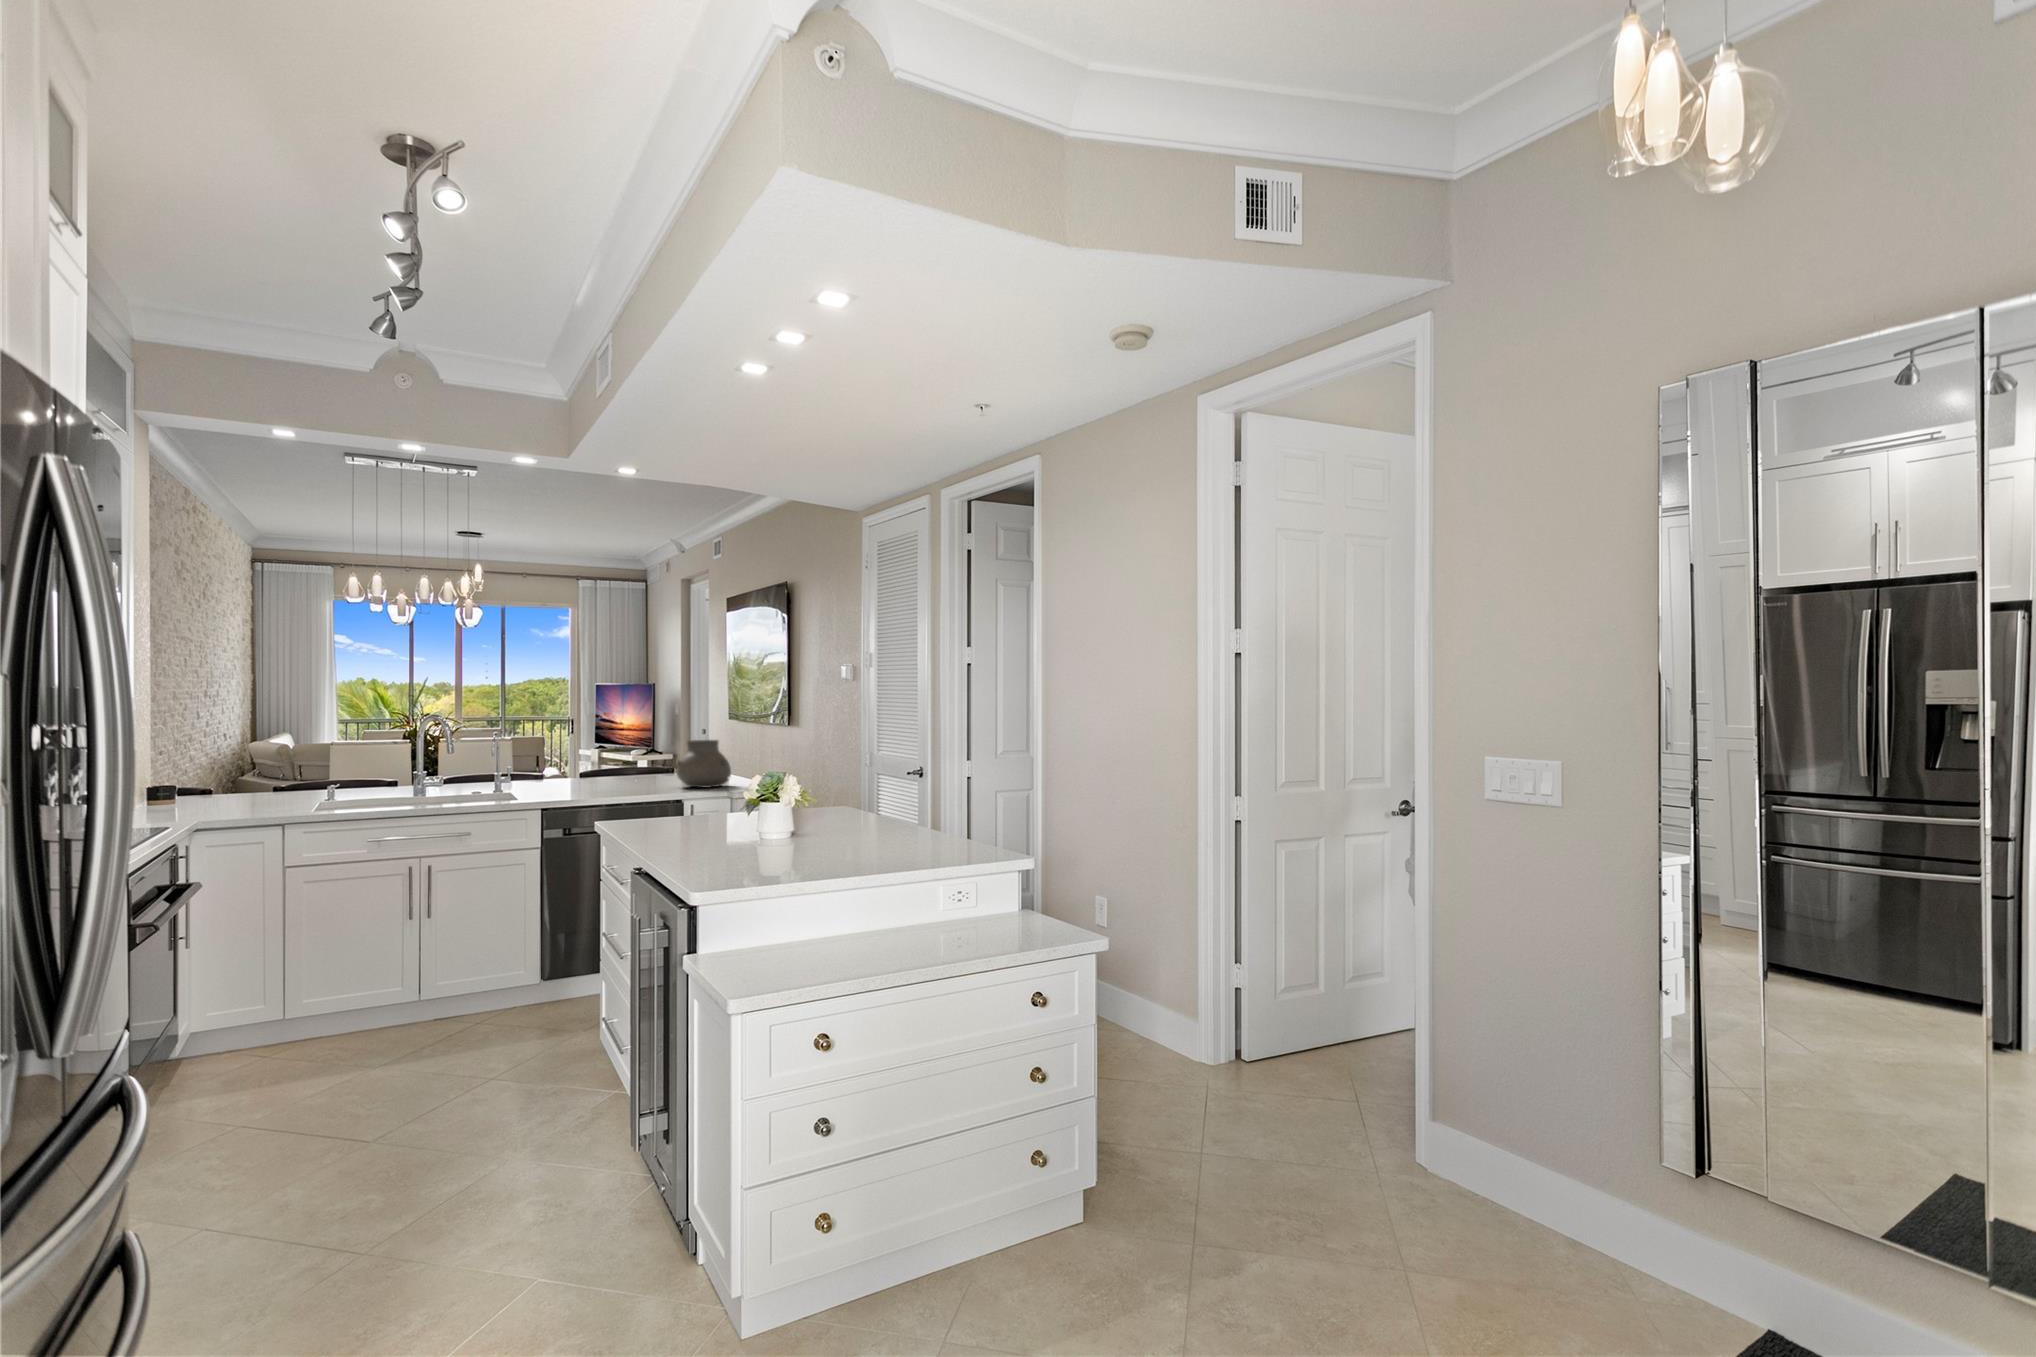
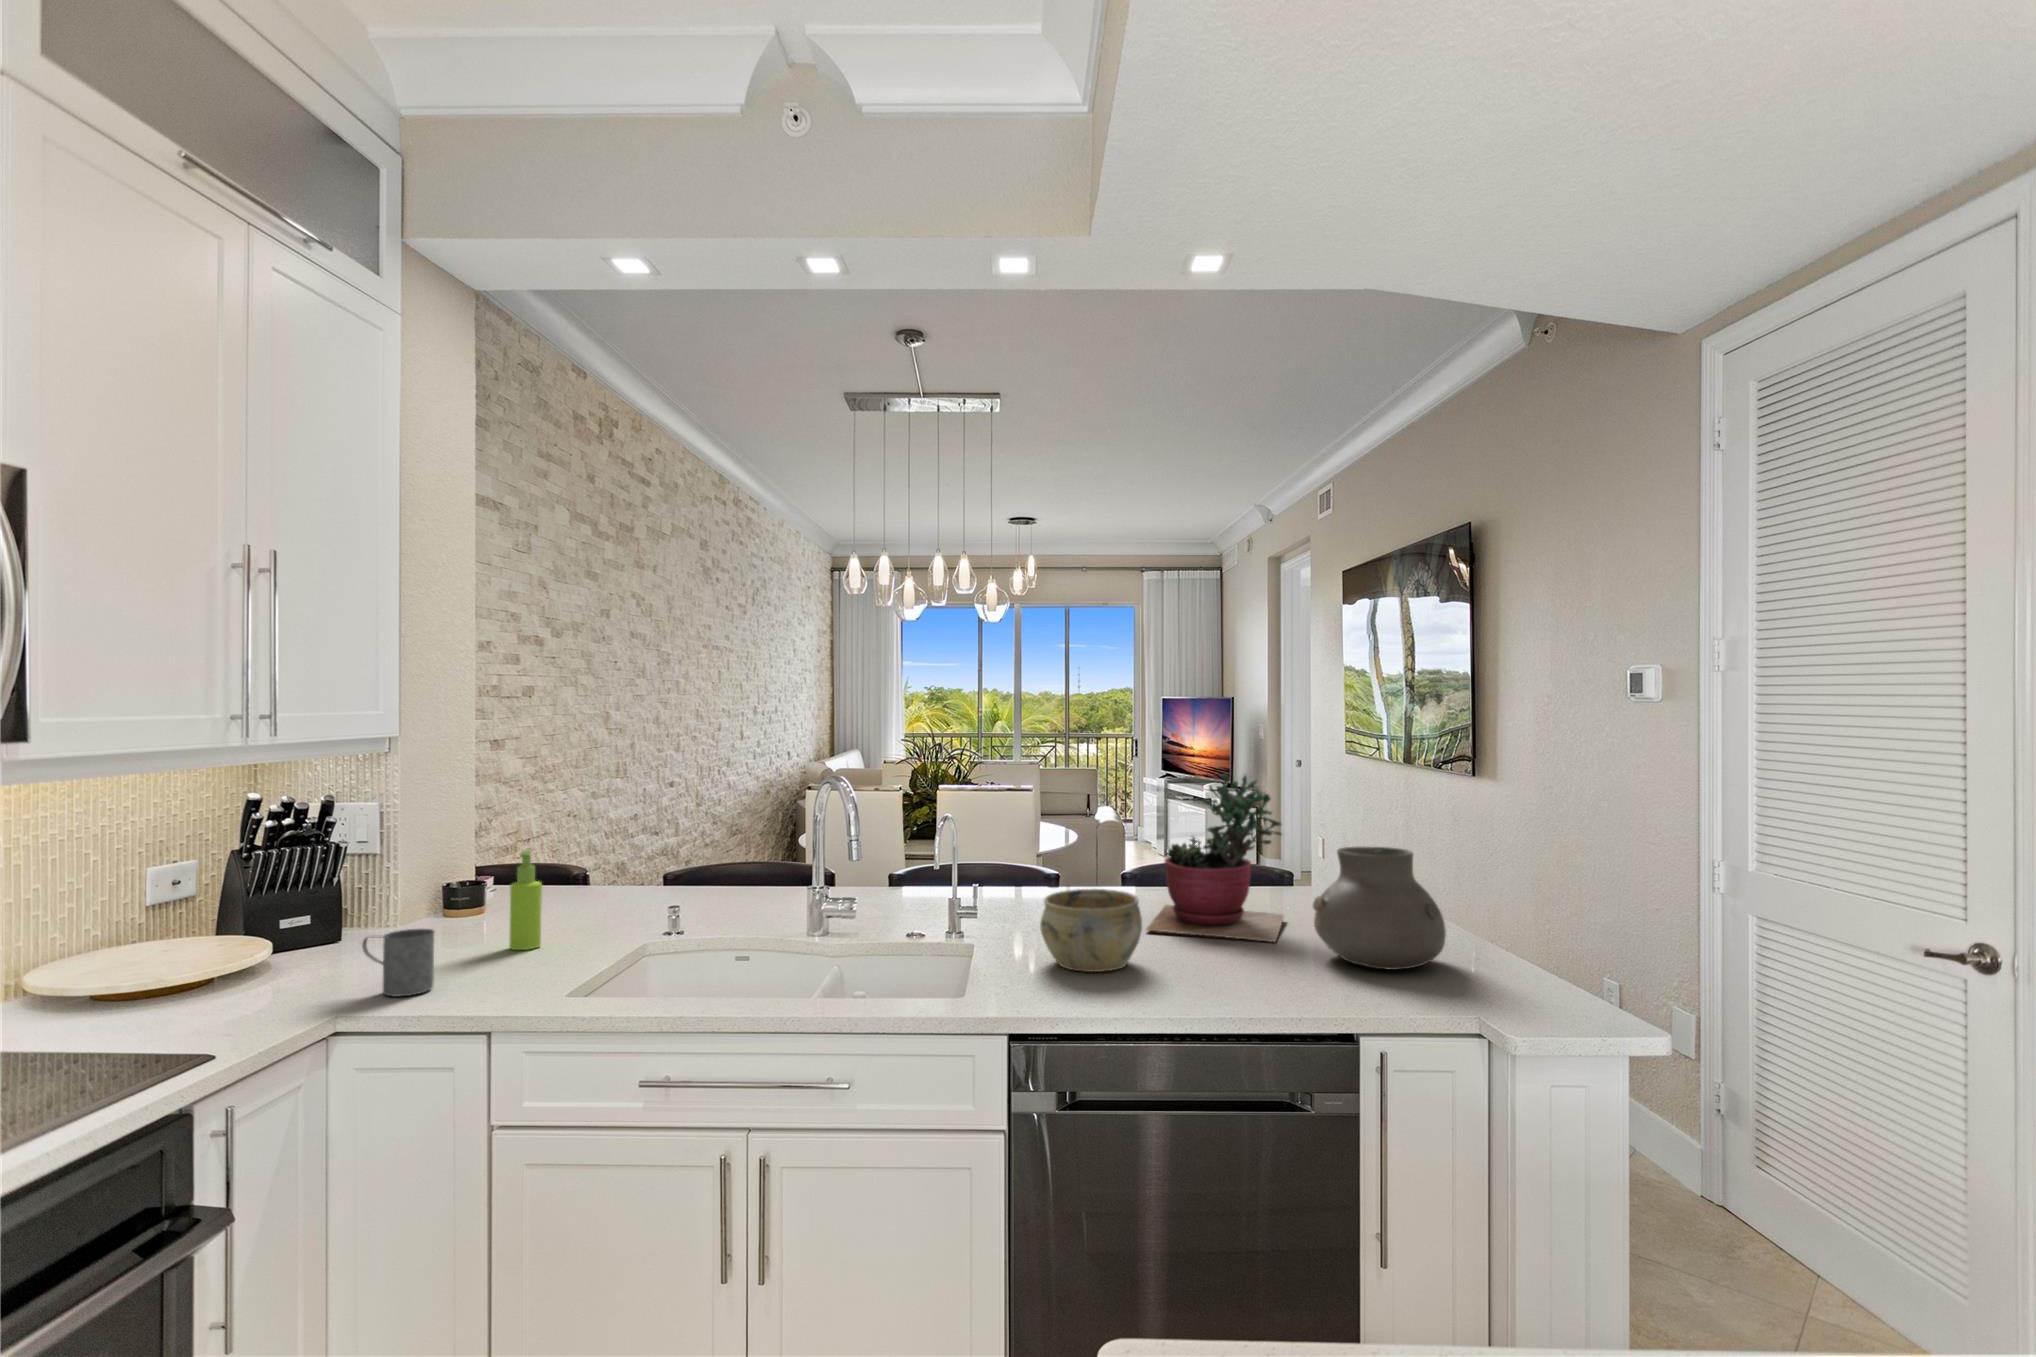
succulent plant: none [597,713,667,786] -> present [1147,774,1284,942]
soap dispenser: none [239,755,258,806] -> present [509,850,542,950]
ceramic bowl: none [548,762,597,794] -> present [1040,889,1142,972]
mug: none [192,786,234,815] -> present [362,929,435,997]

